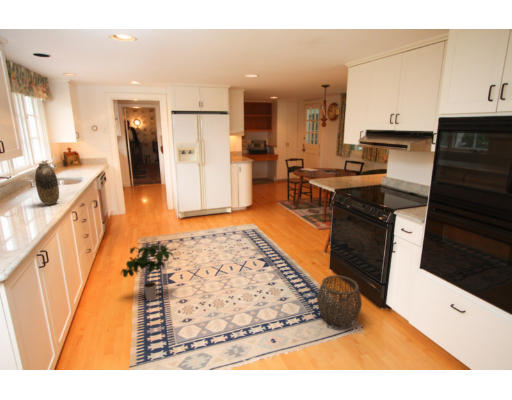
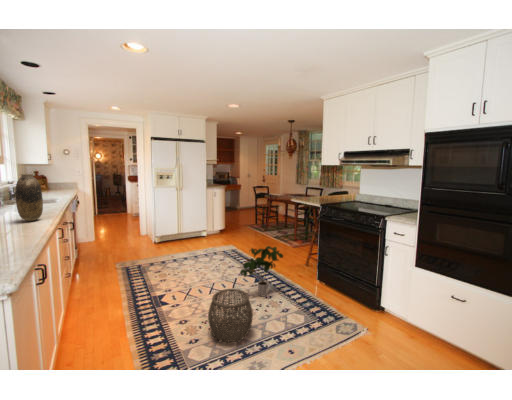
potted plant: present [121,245,173,299] -> present [240,246,283,296]
woven basket: present [317,275,362,326] -> present [208,289,253,343]

